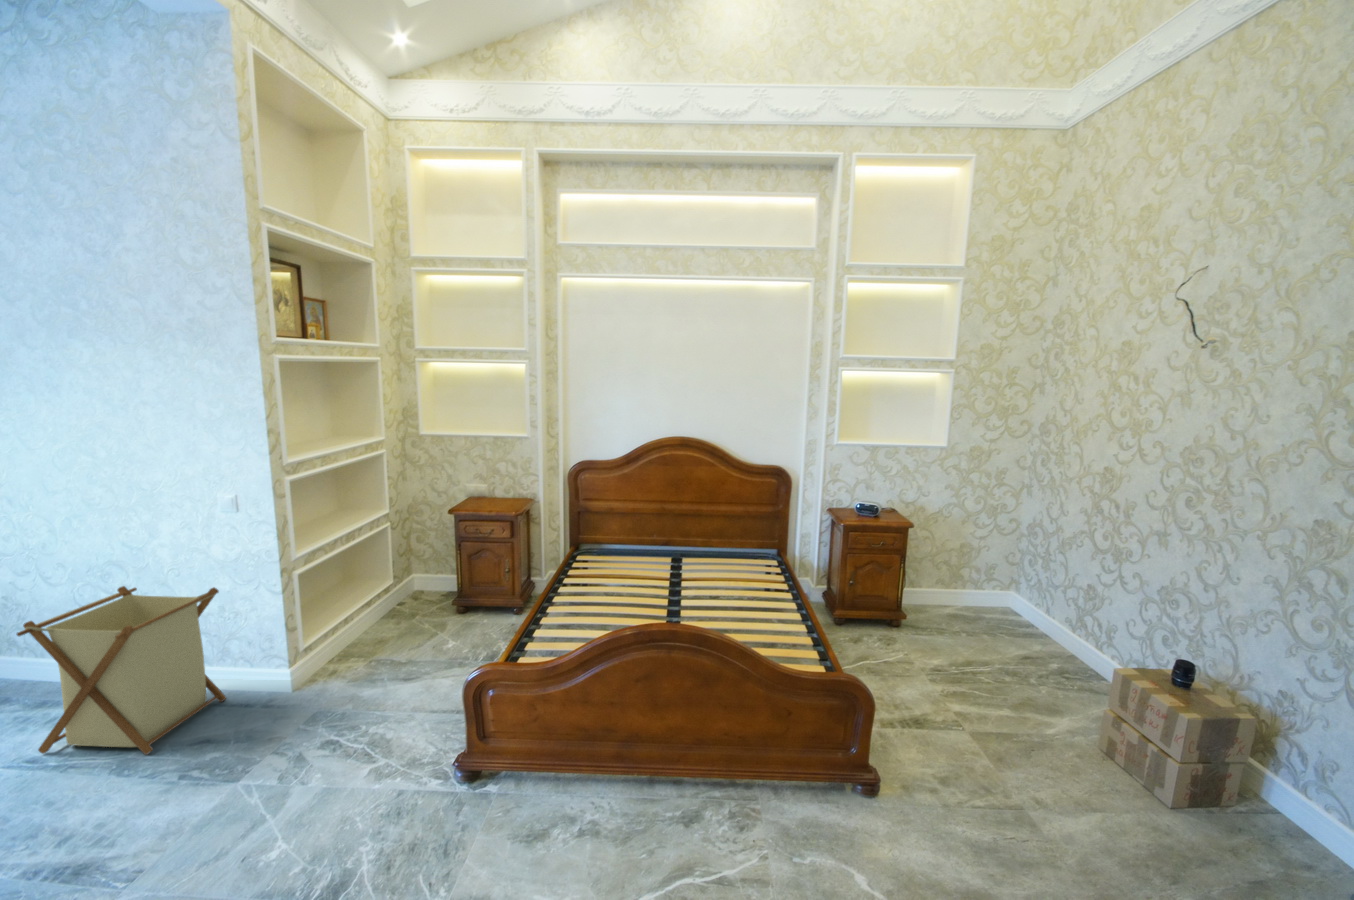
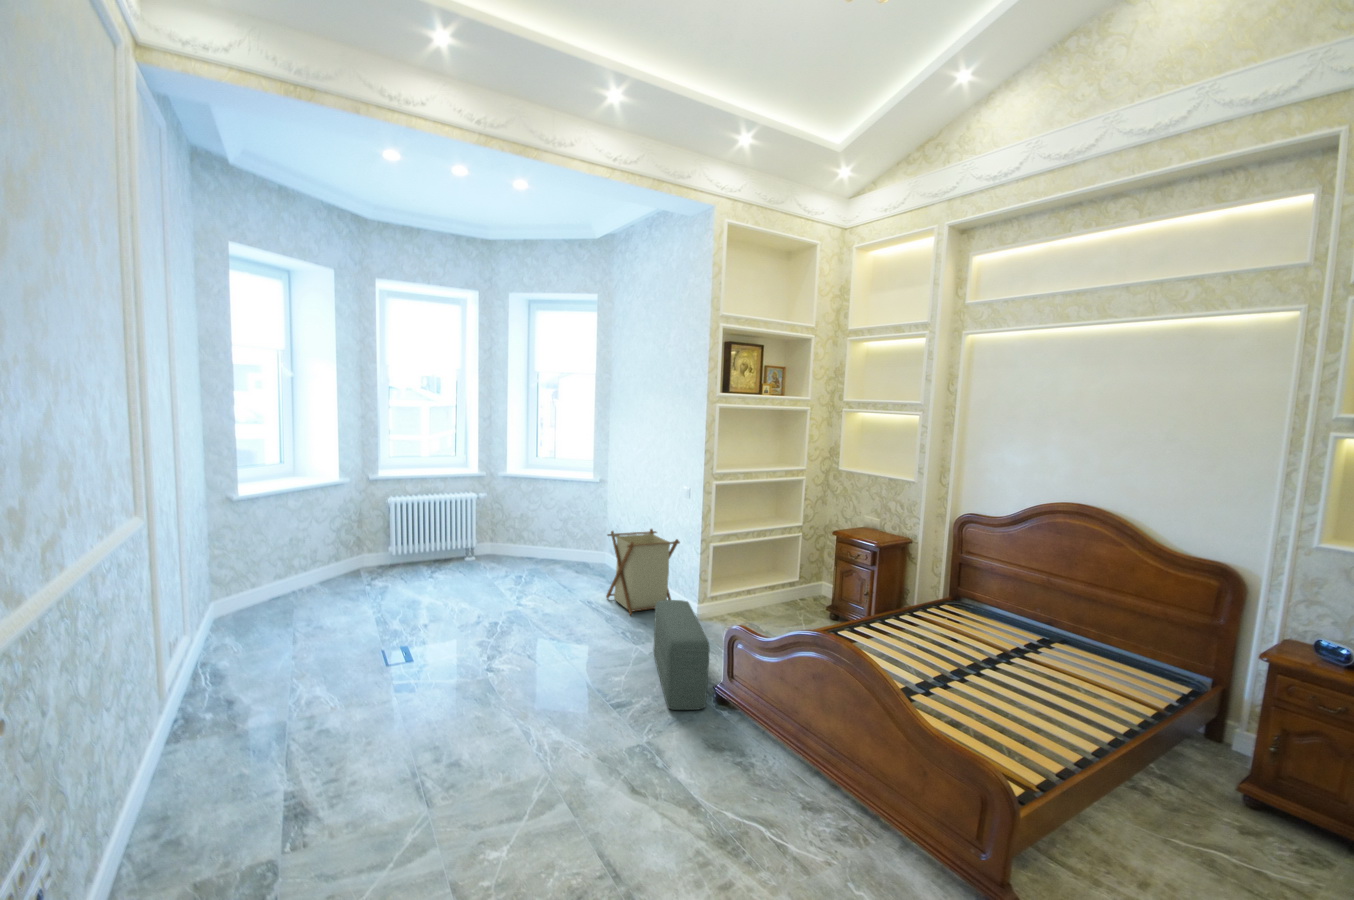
pouf: none [278,677,466,847] -> present [654,600,710,710]

